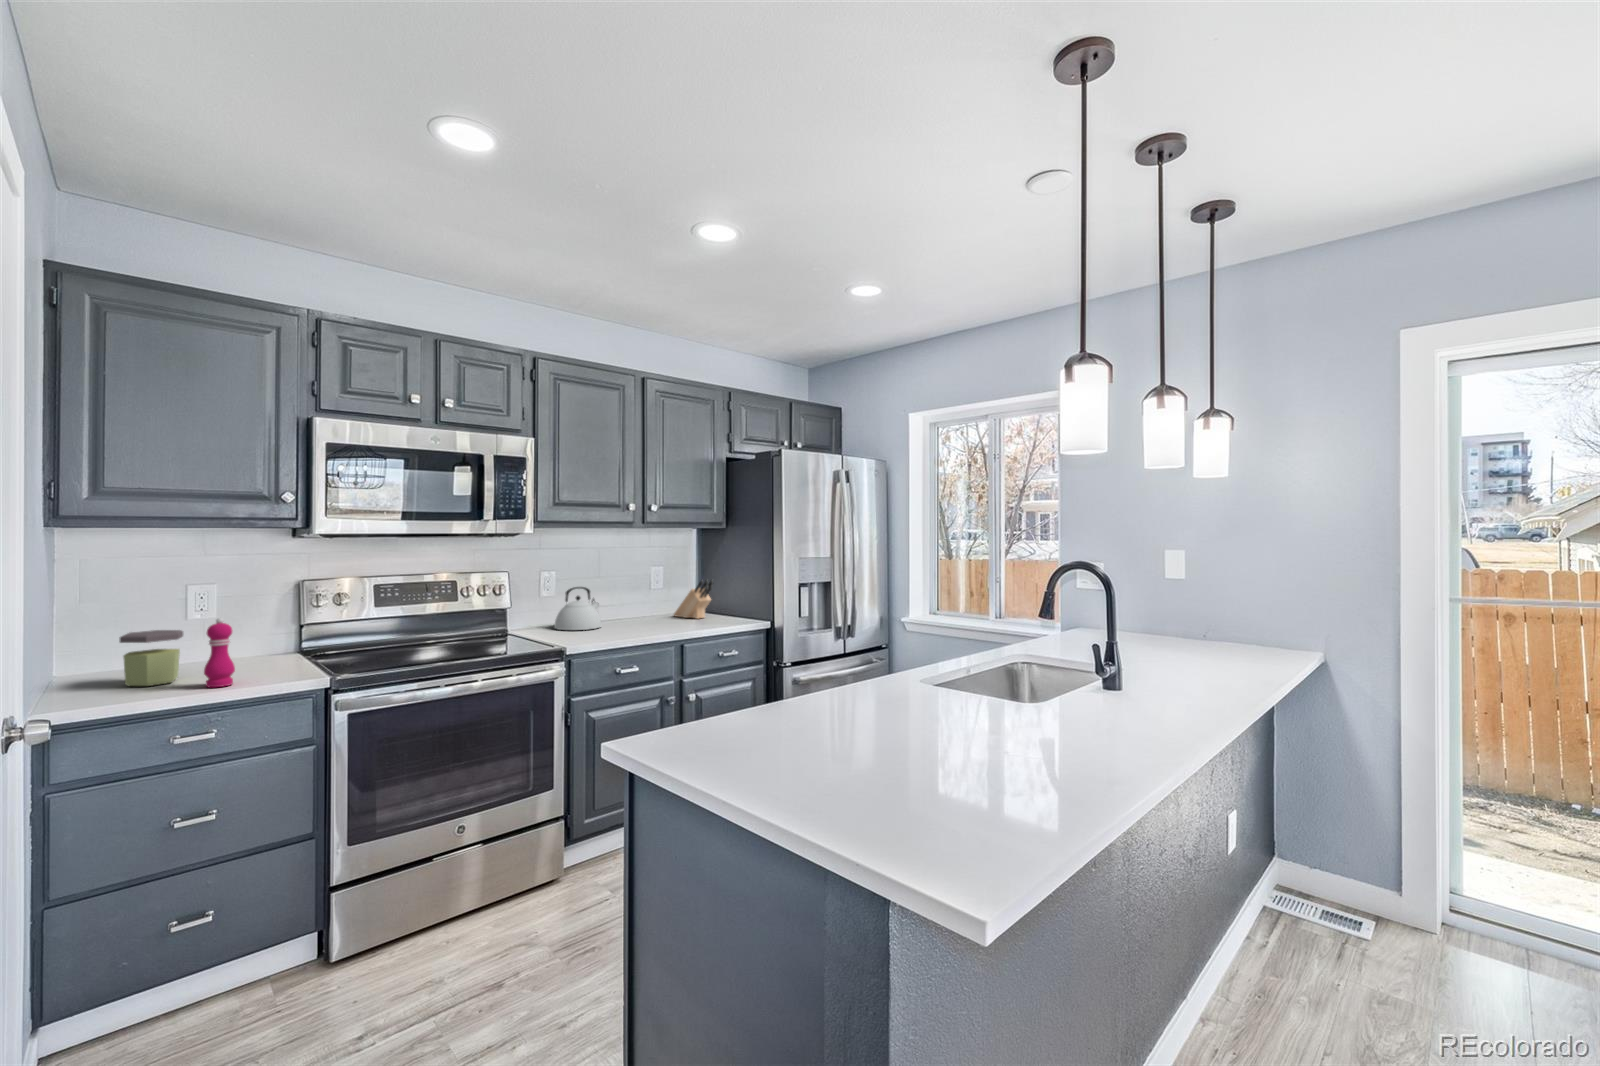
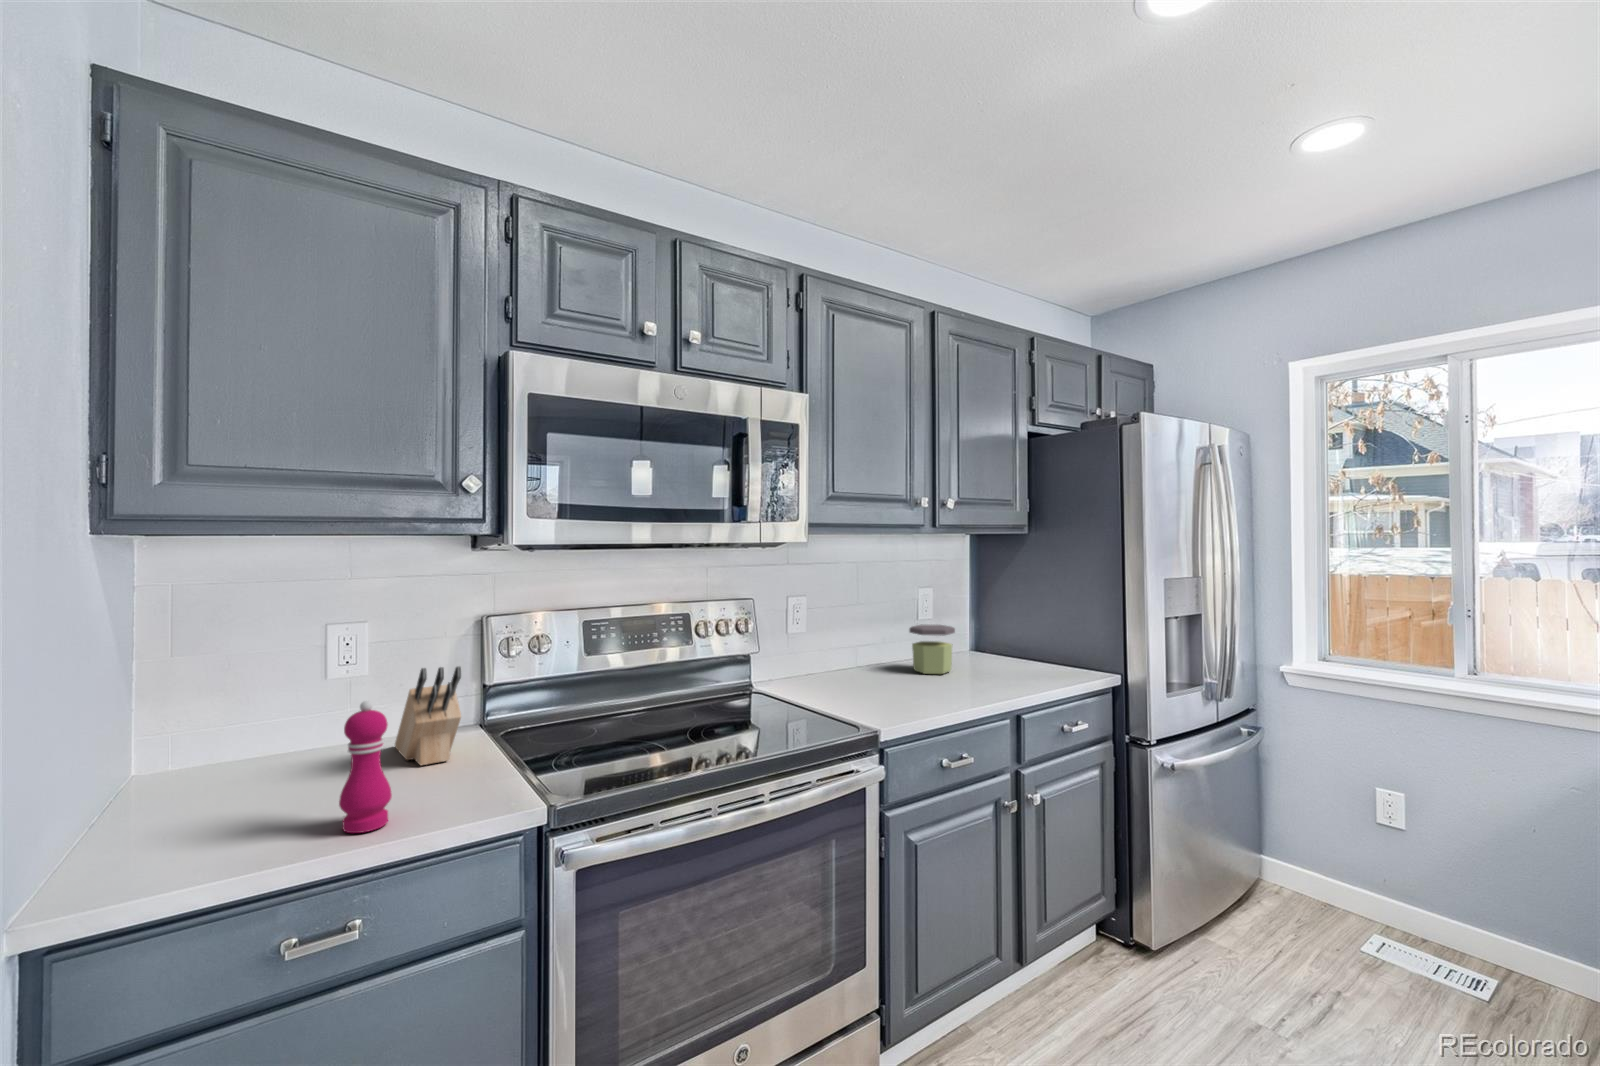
knife block: present [674,580,713,619] -> present [395,666,461,765]
kettle: present [554,587,601,630] -> none [814,621,881,688]
jar: present [119,630,183,686] -> present [909,624,955,674]

